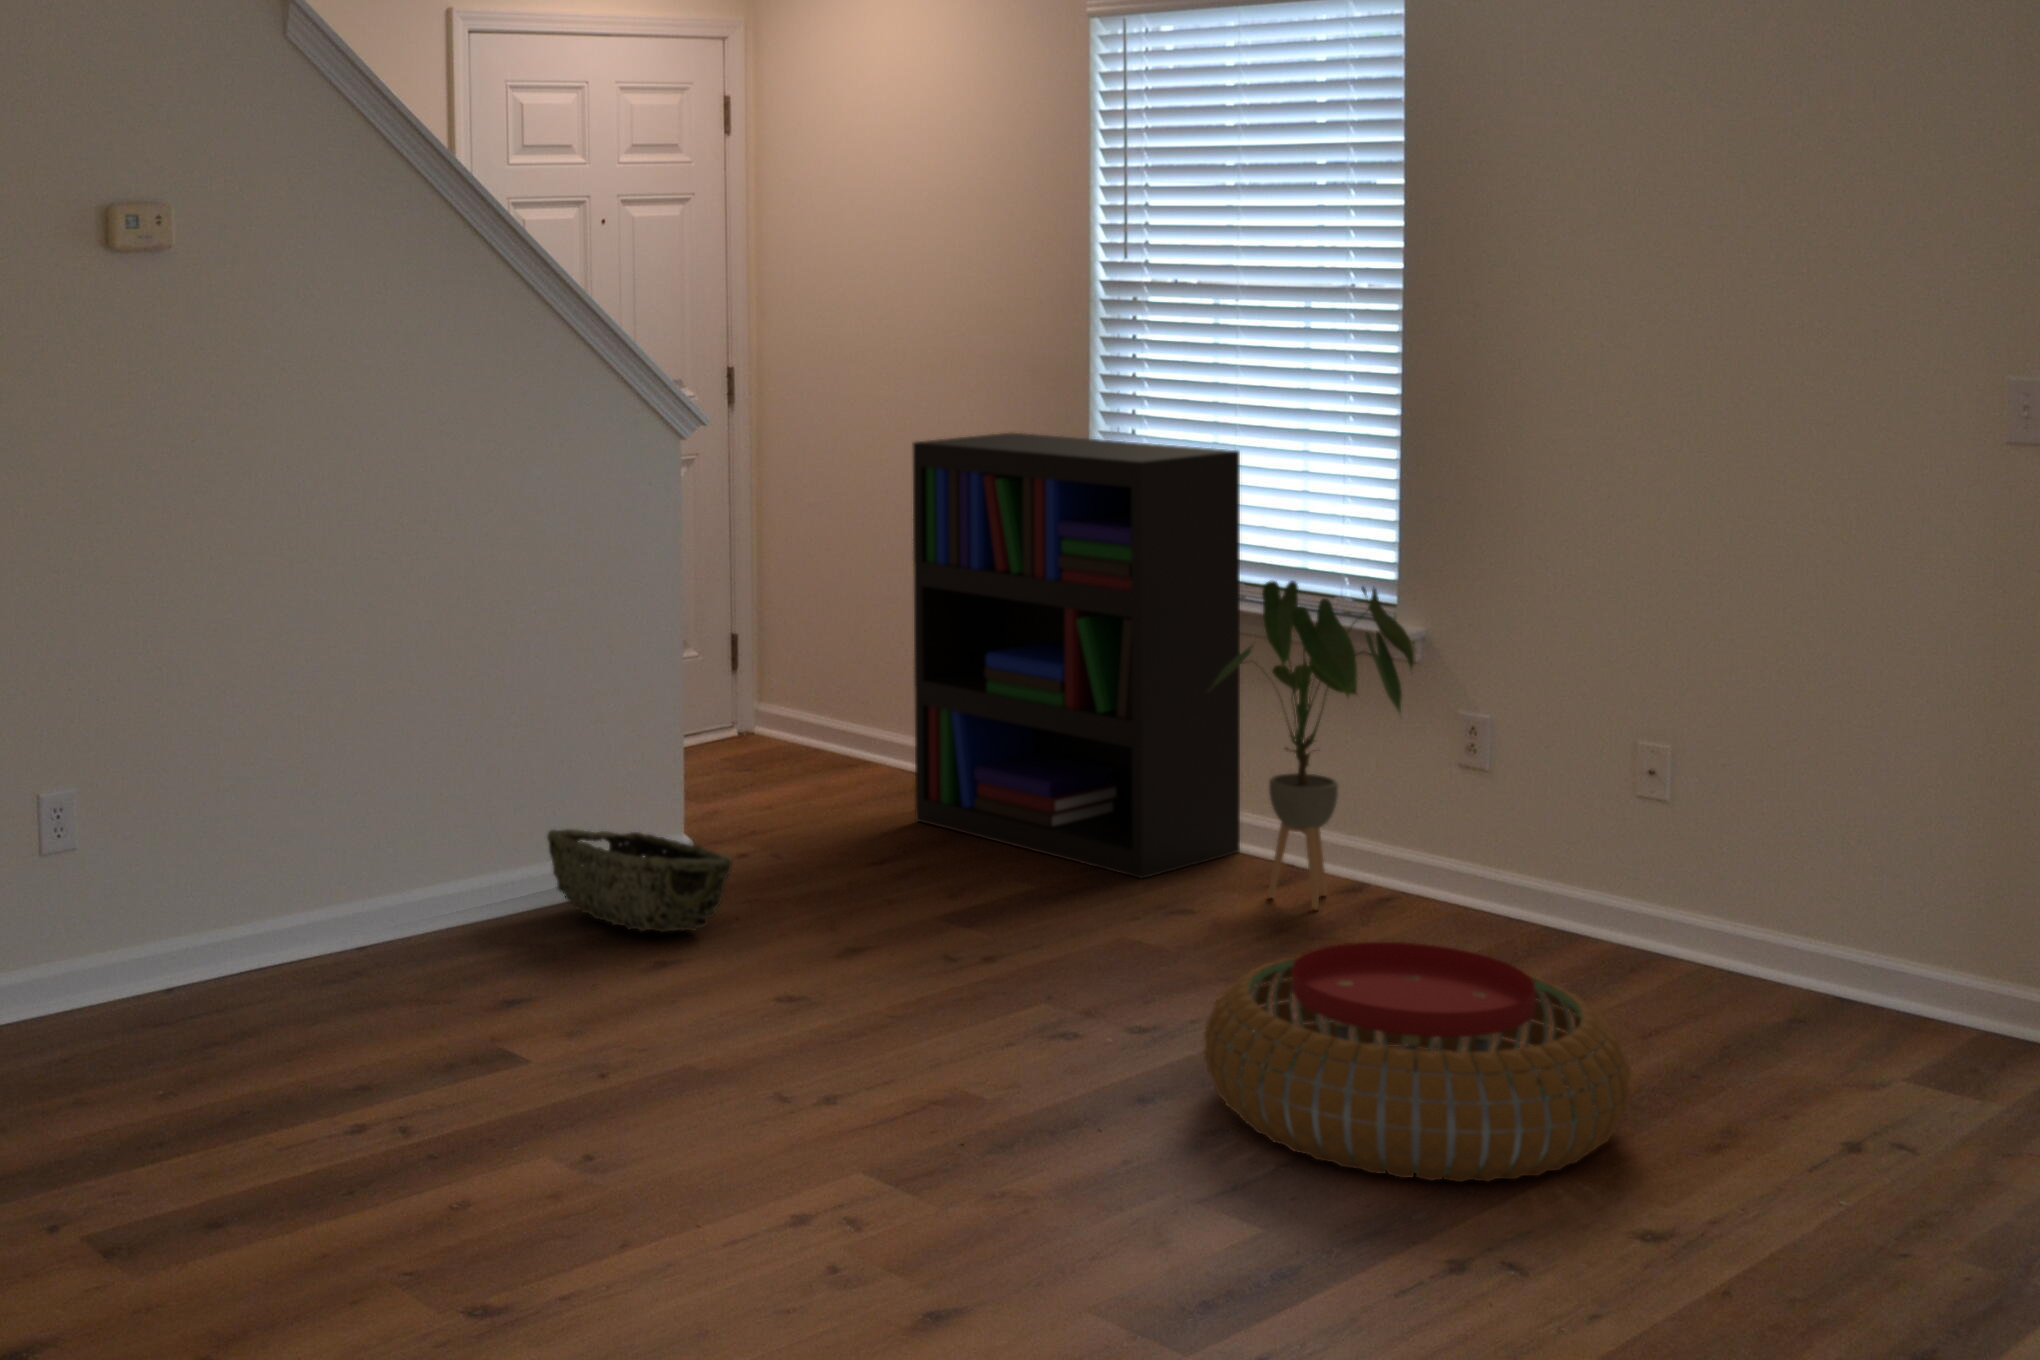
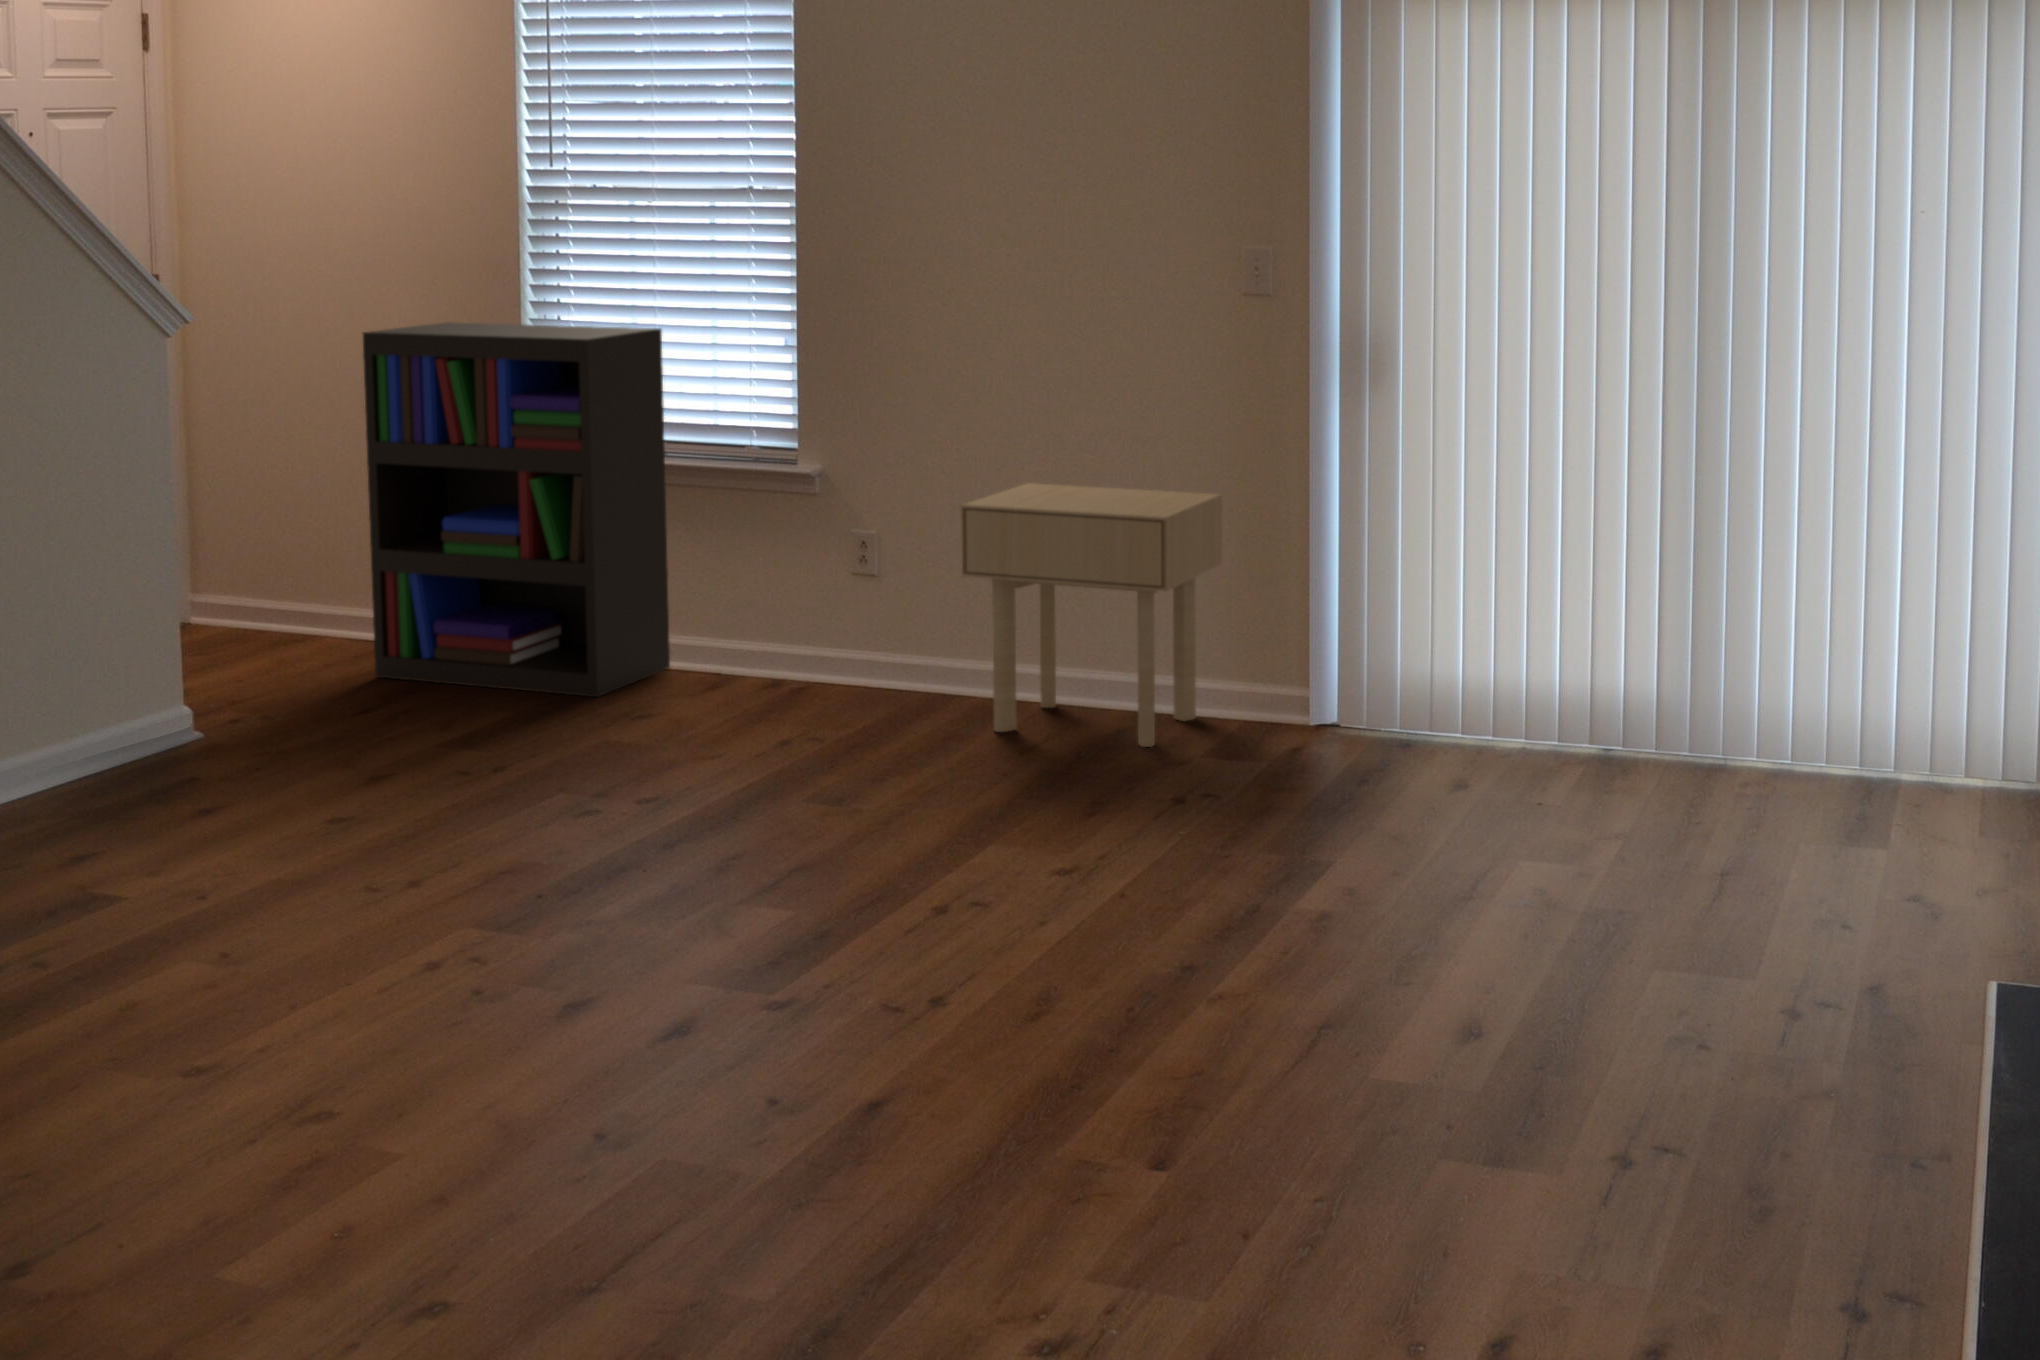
house plant: present [1207,580,1414,909] -> none [652,432,815,701]
side table: none [1582,676,1979,1058] -> present [961,483,1222,747]
woven basket: present [547,829,732,932] -> none [38,710,240,799]
pouf: present [1204,942,1631,1182] -> none [714,699,1033,873]

